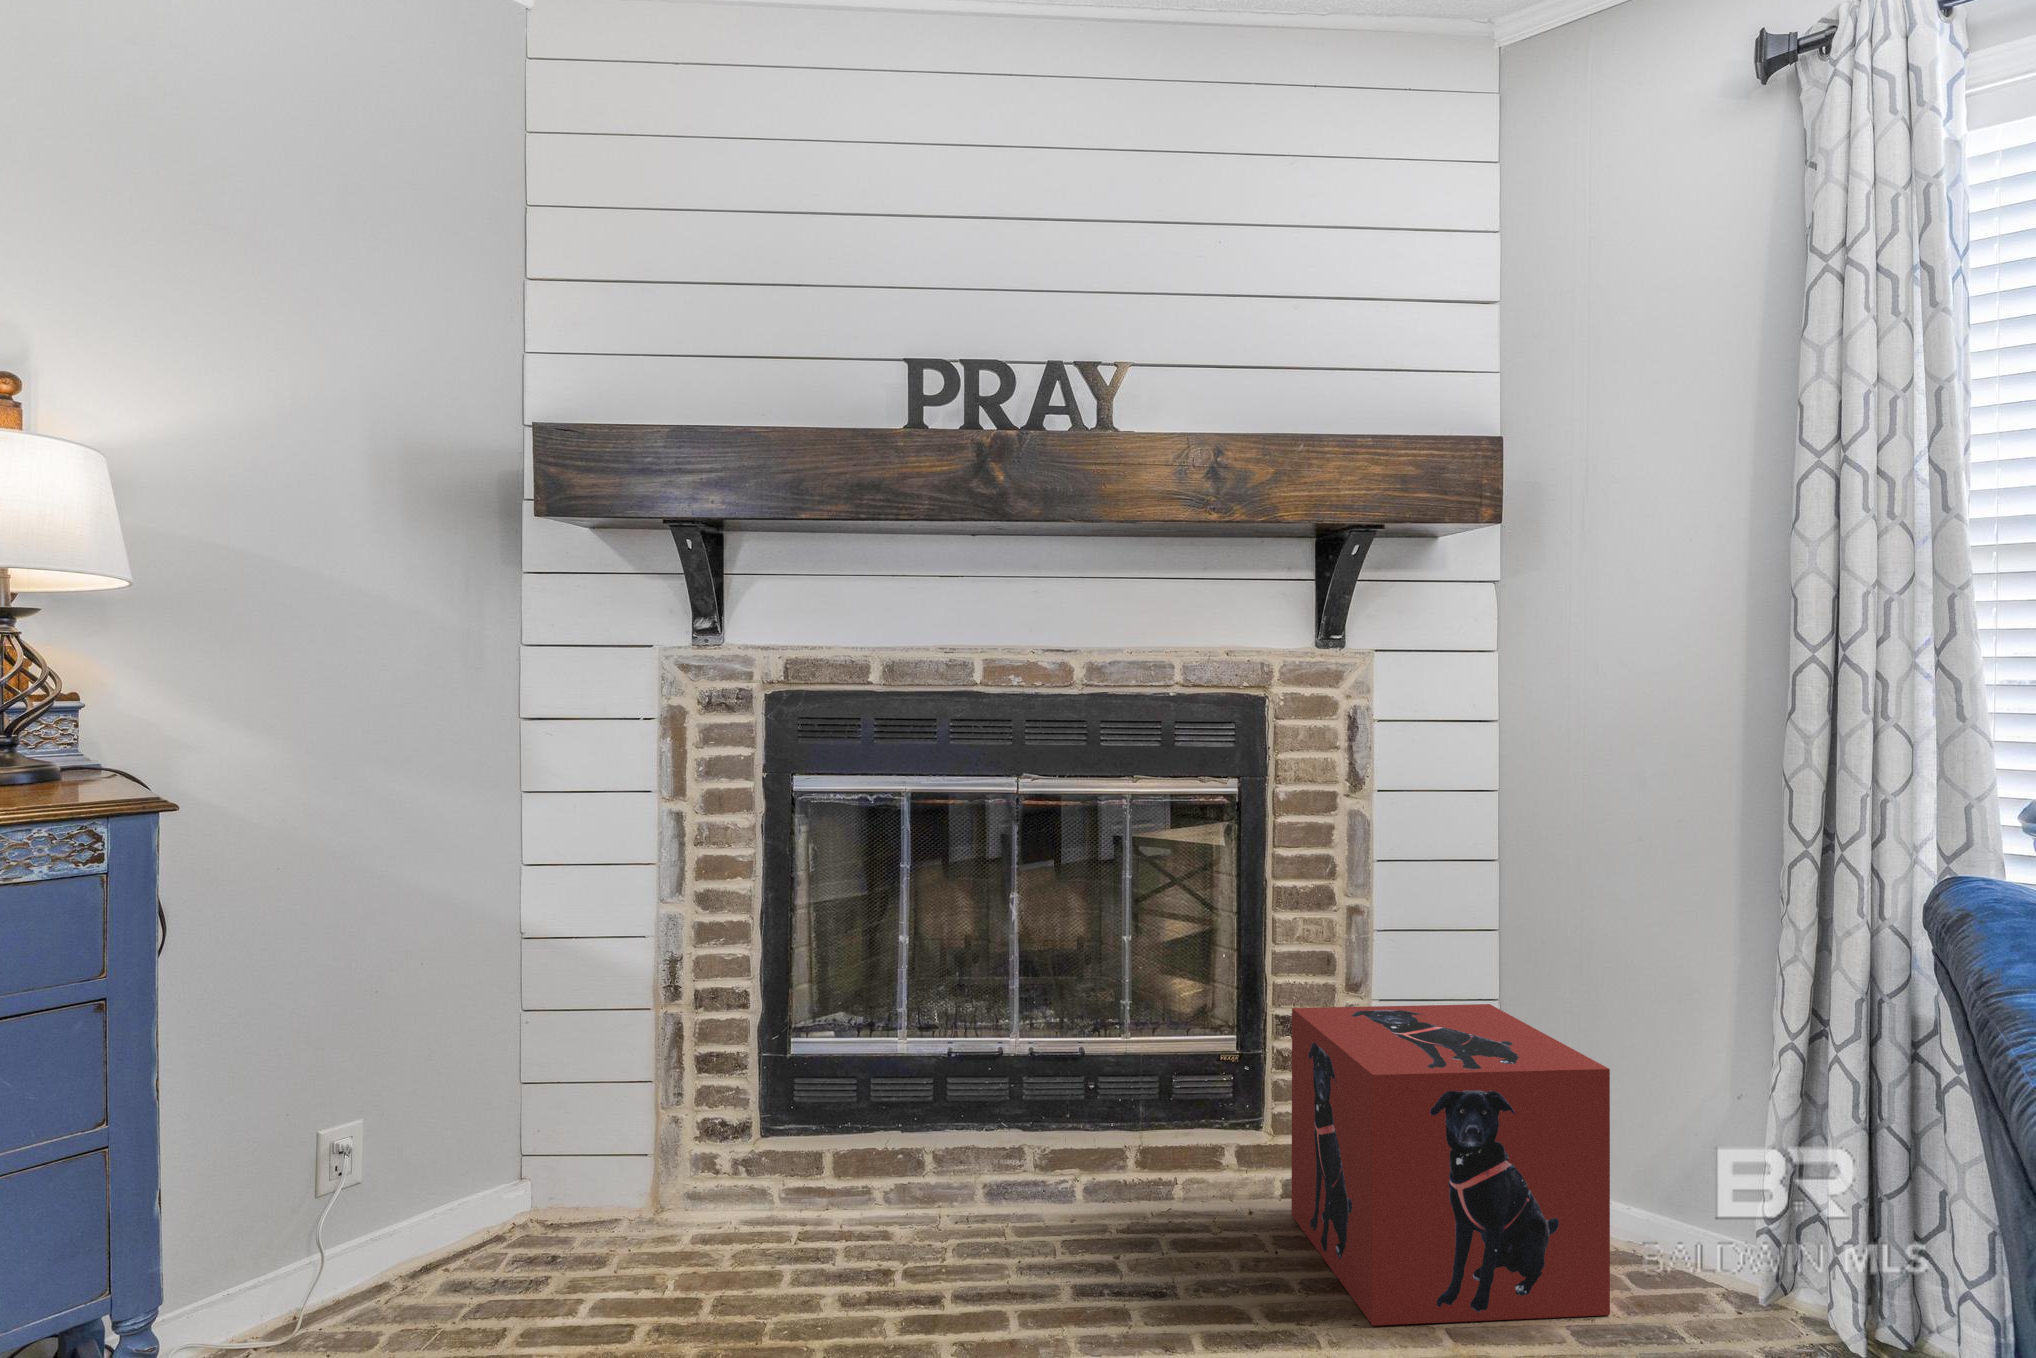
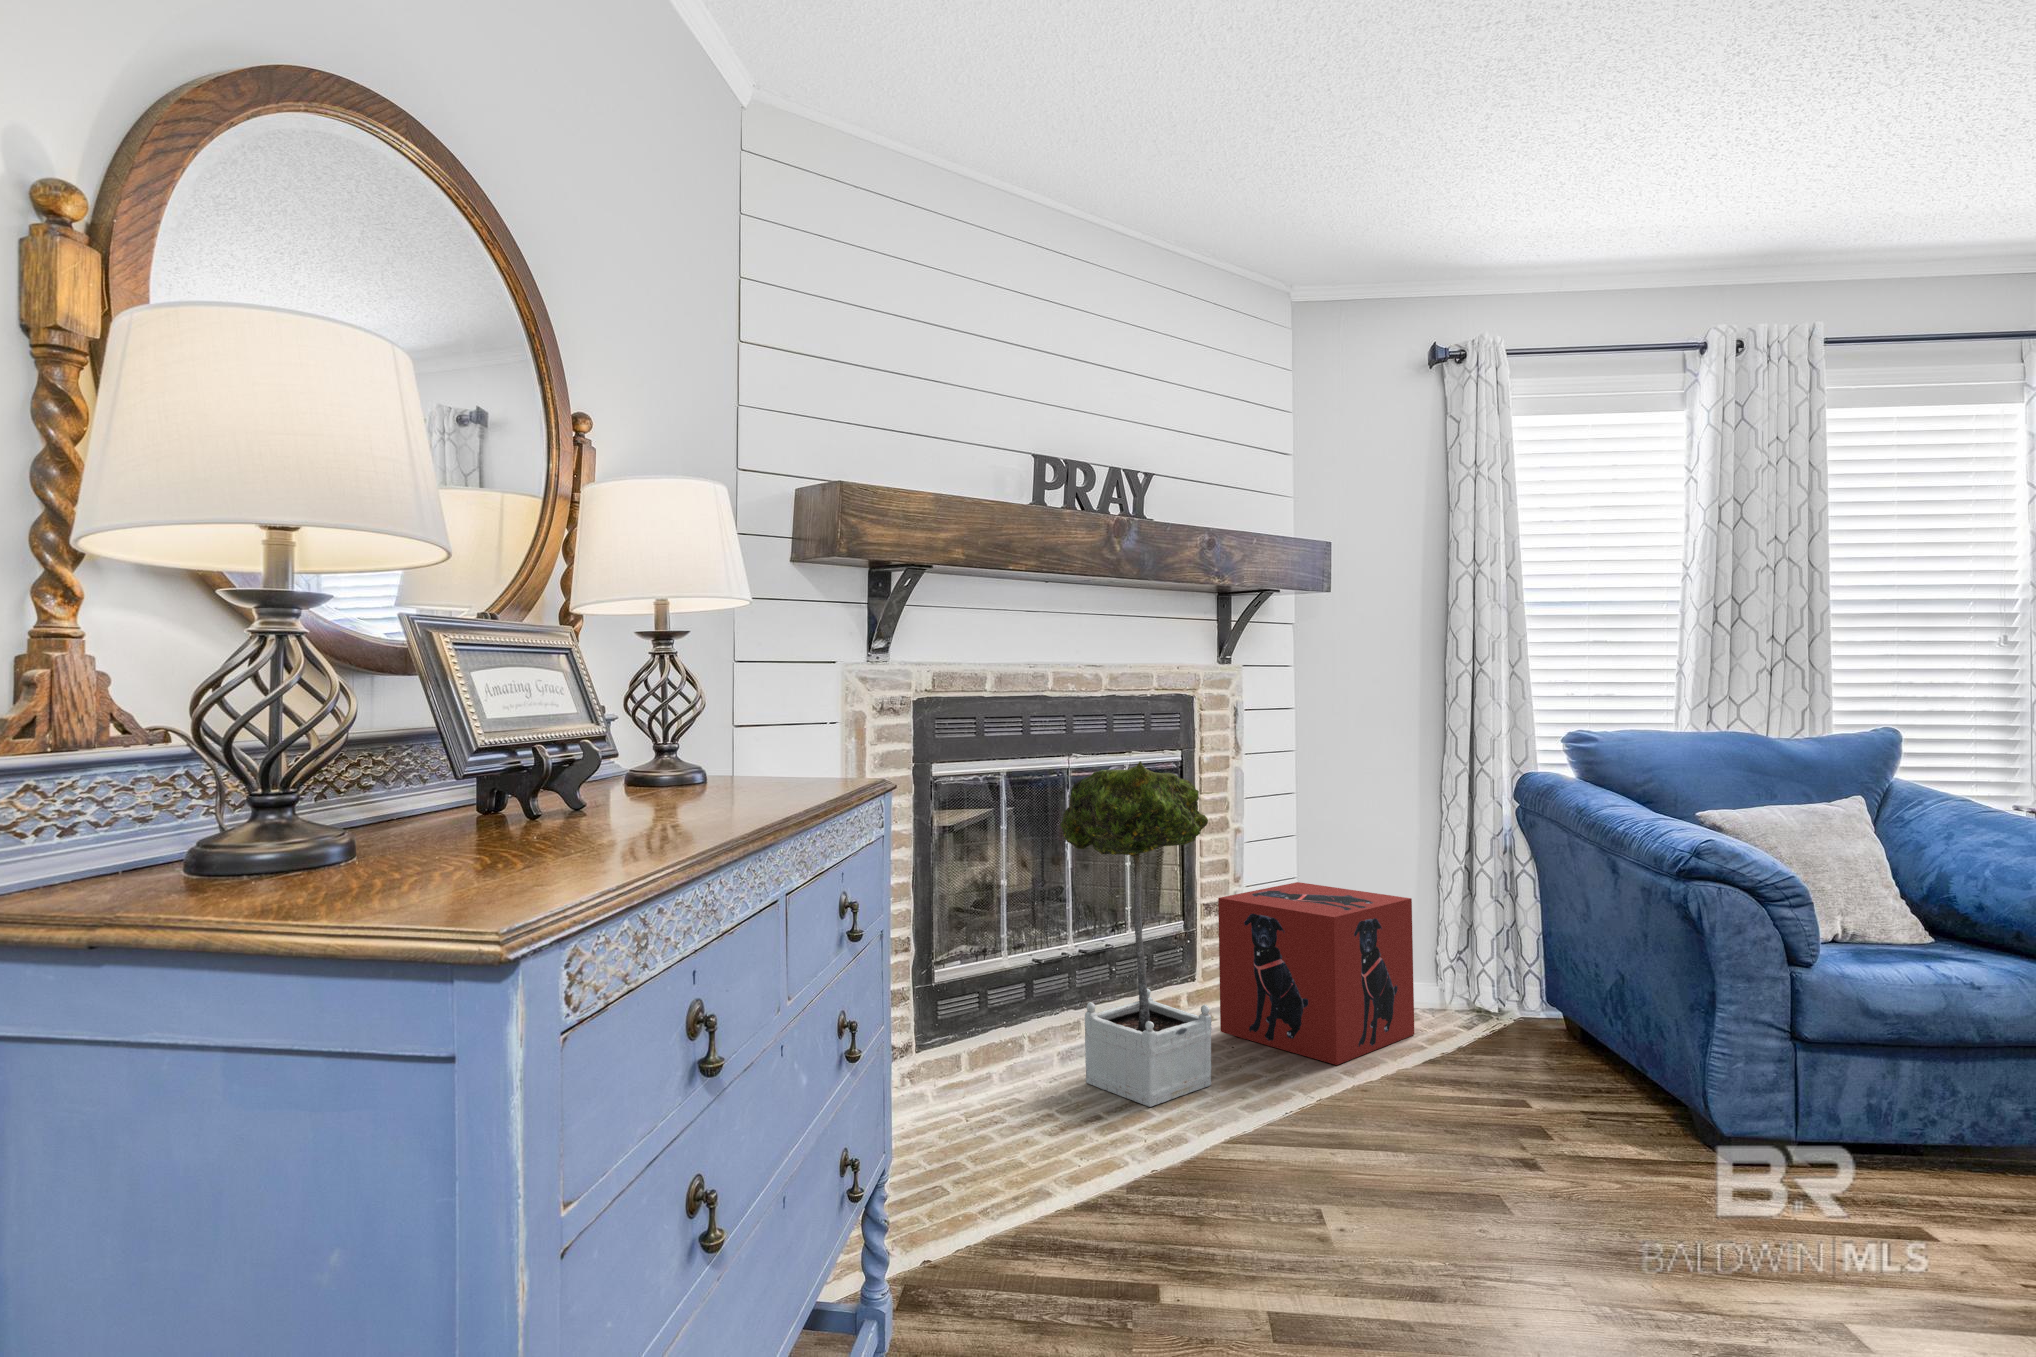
potted tree: none [933,789,1140,1299] -> present [1060,761,1212,1107]

